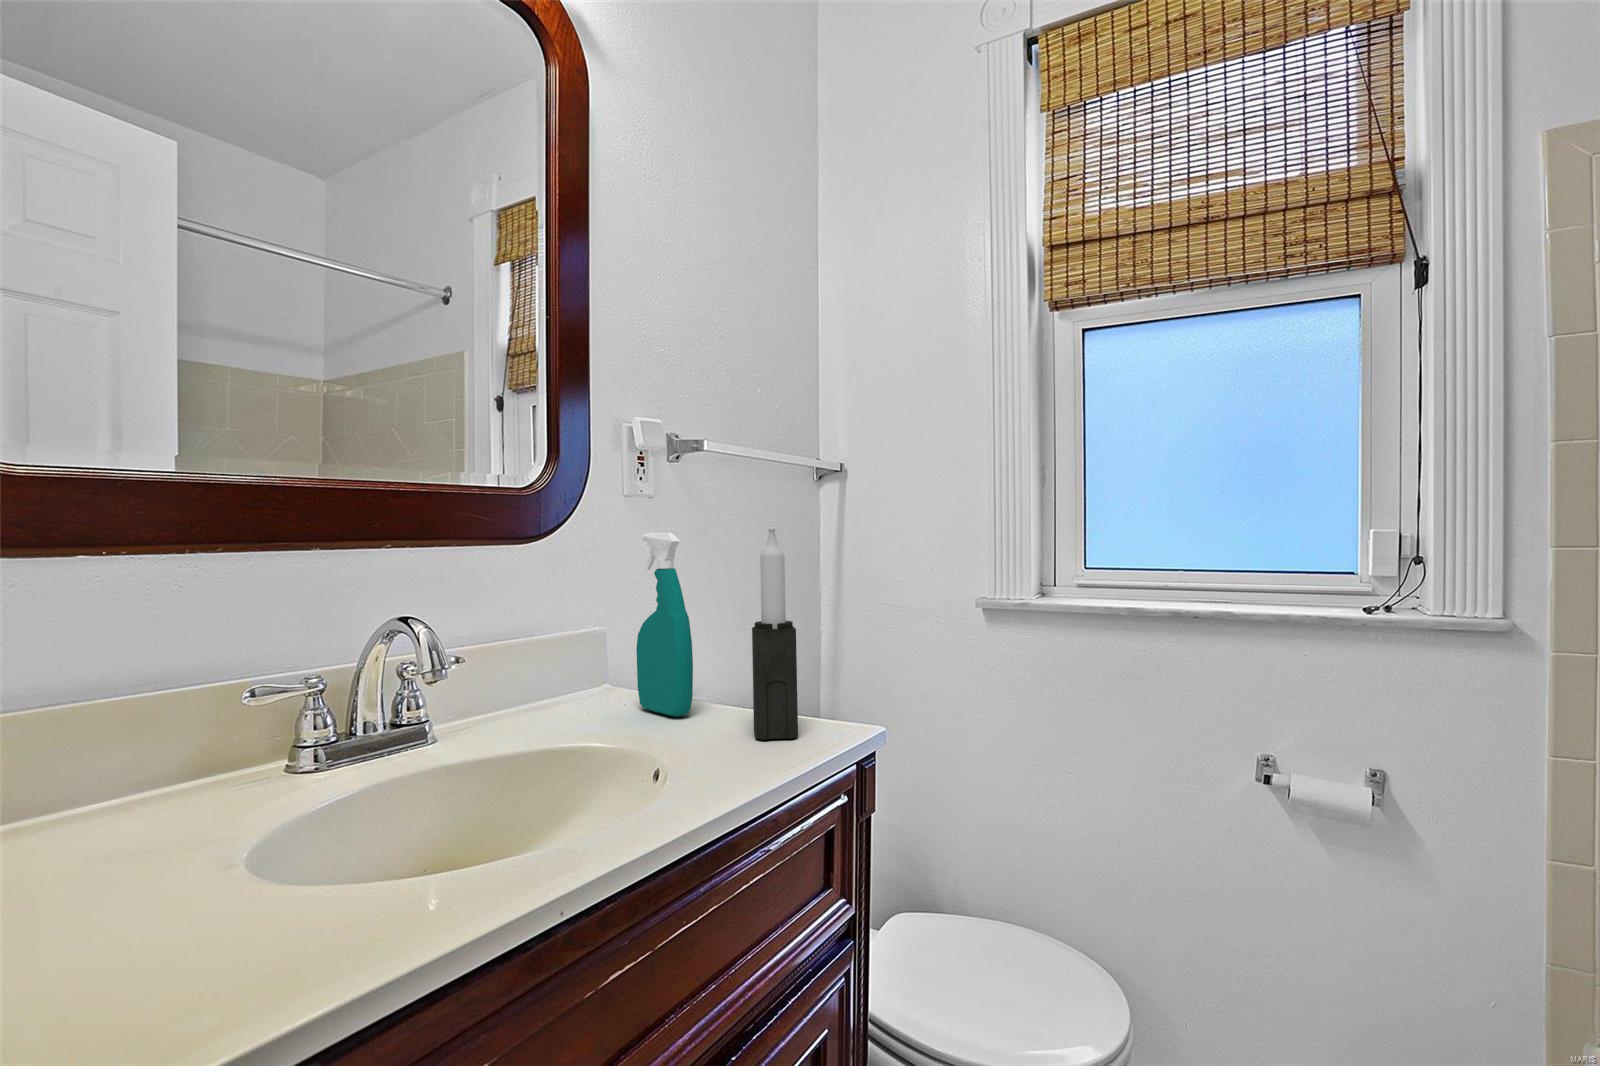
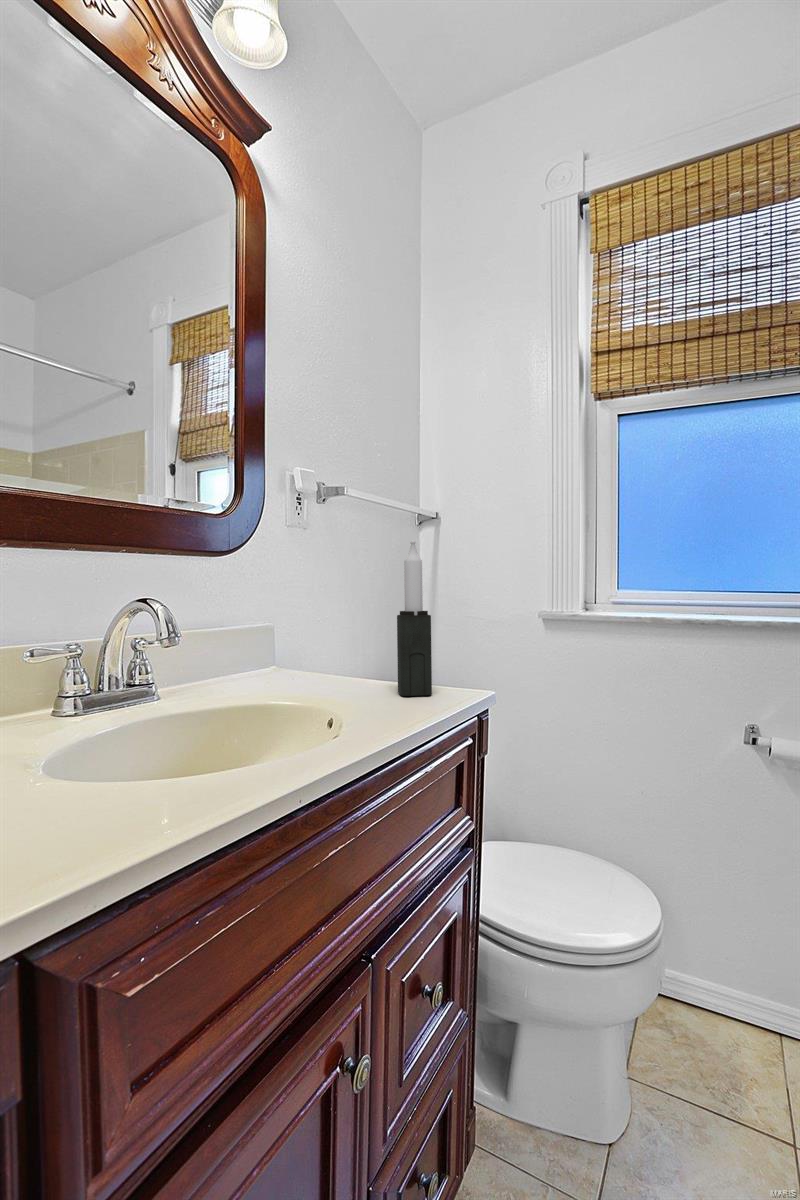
spray bottle: present [636,533,693,717] -> none [304,548,348,684]

